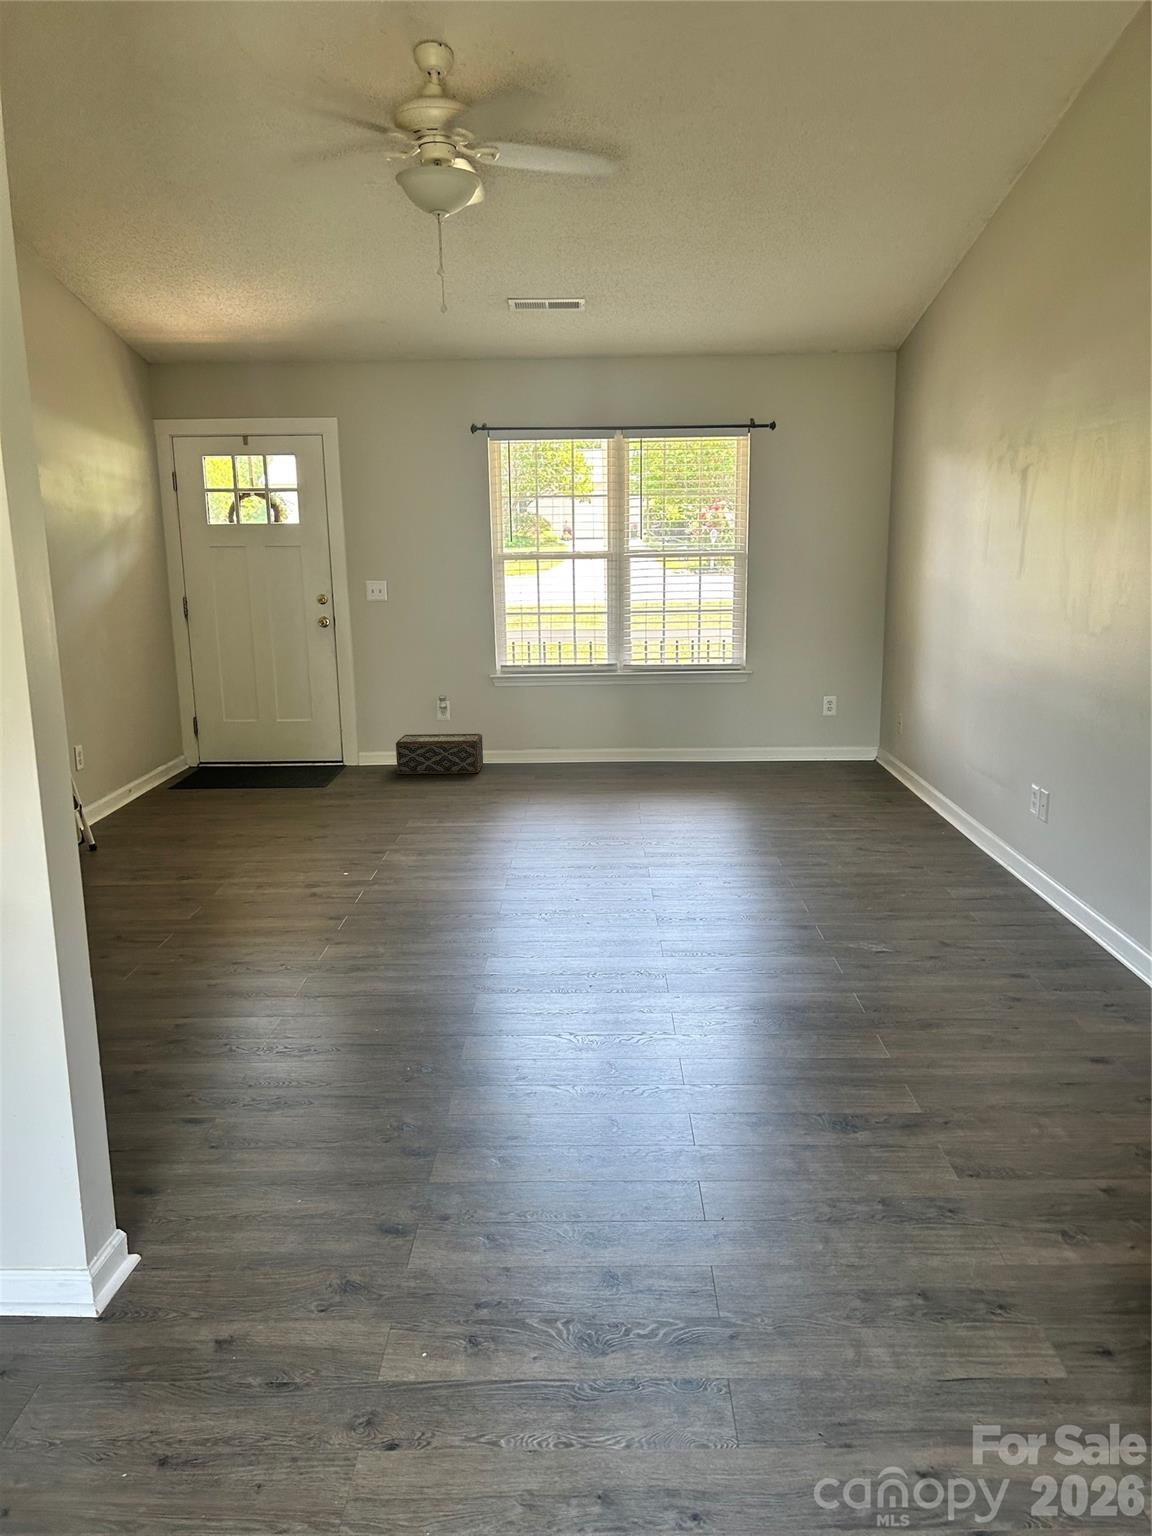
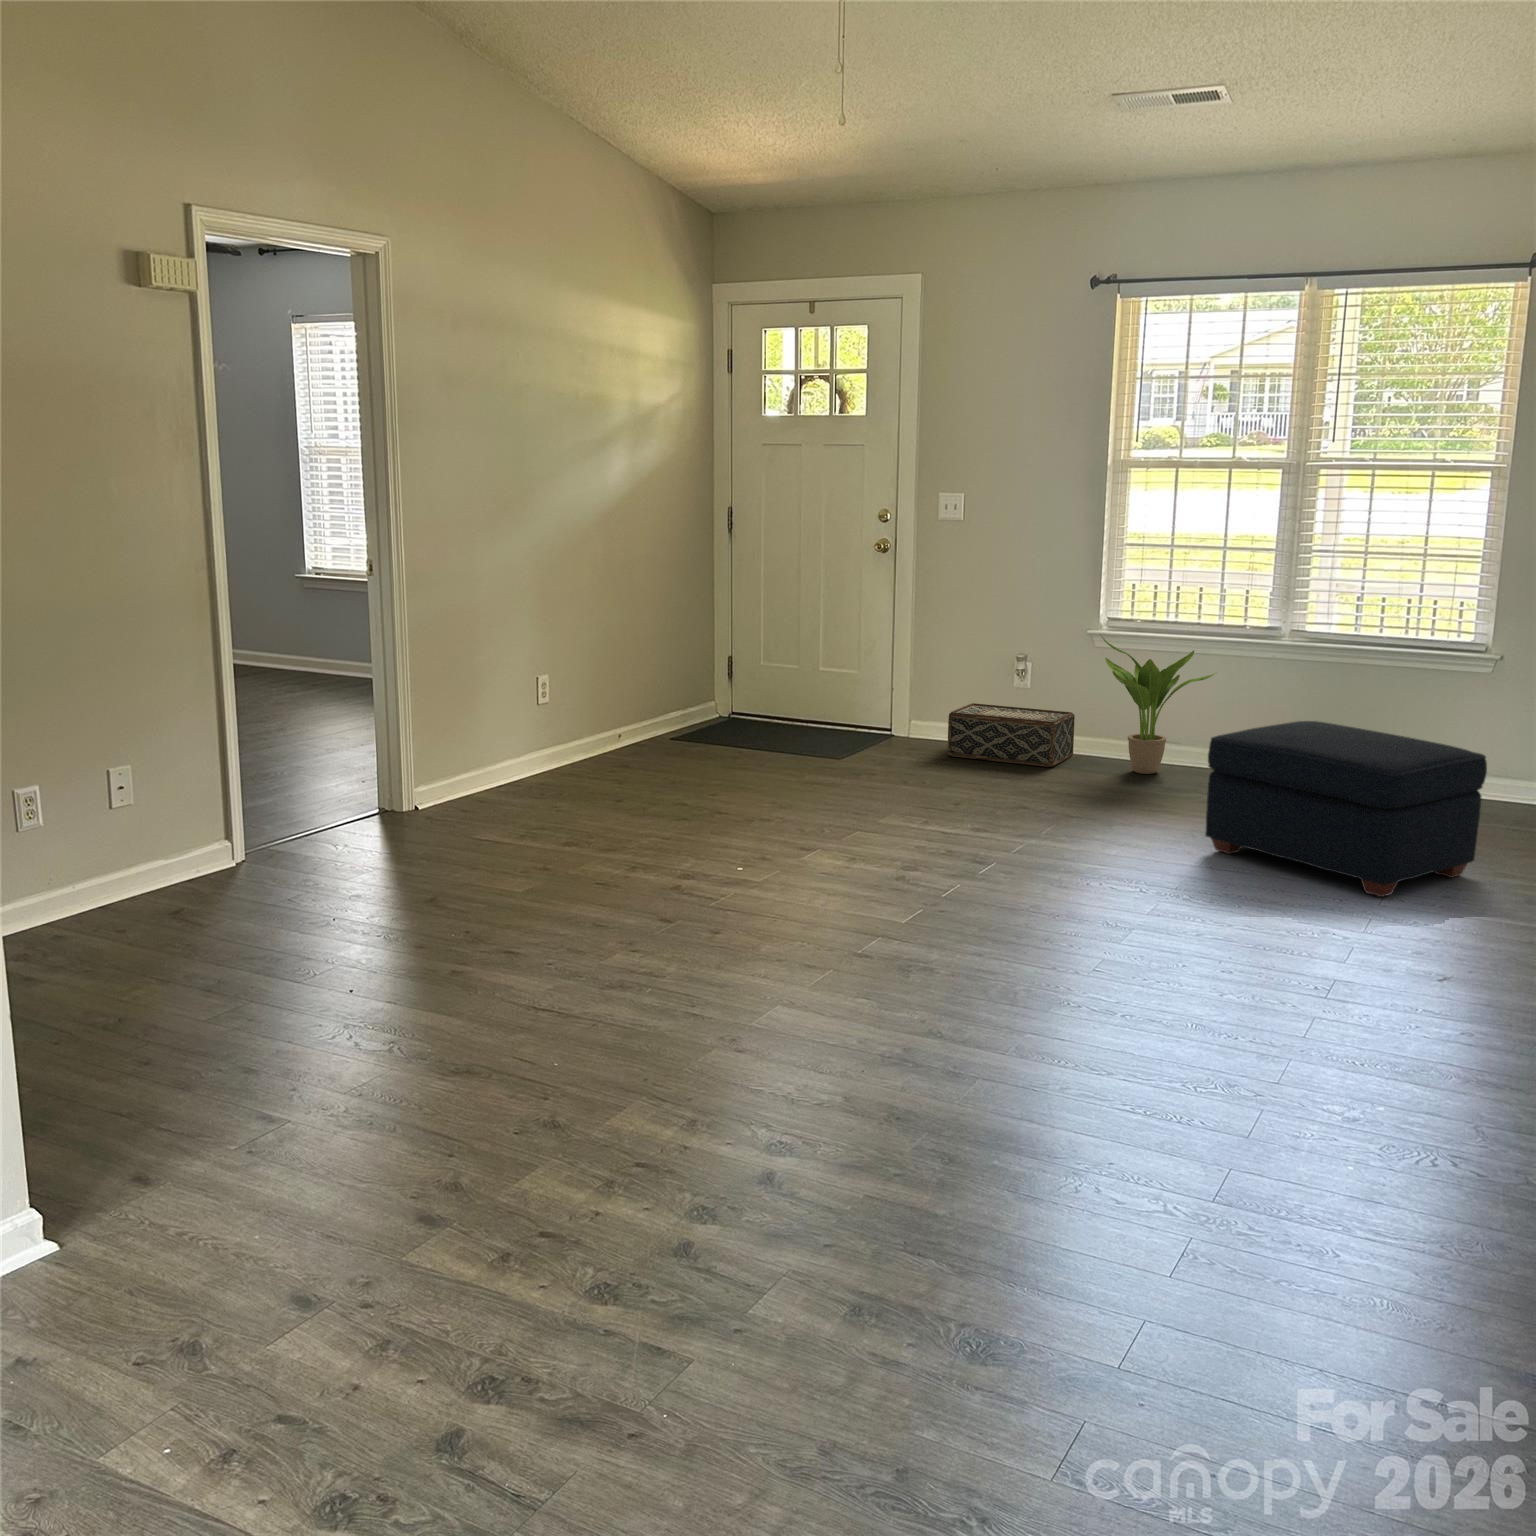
potted plant: none [503,675,581,770] -> present [1102,637,1217,774]
ottoman: none [631,719,800,826] -> present [1205,721,1487,897]

